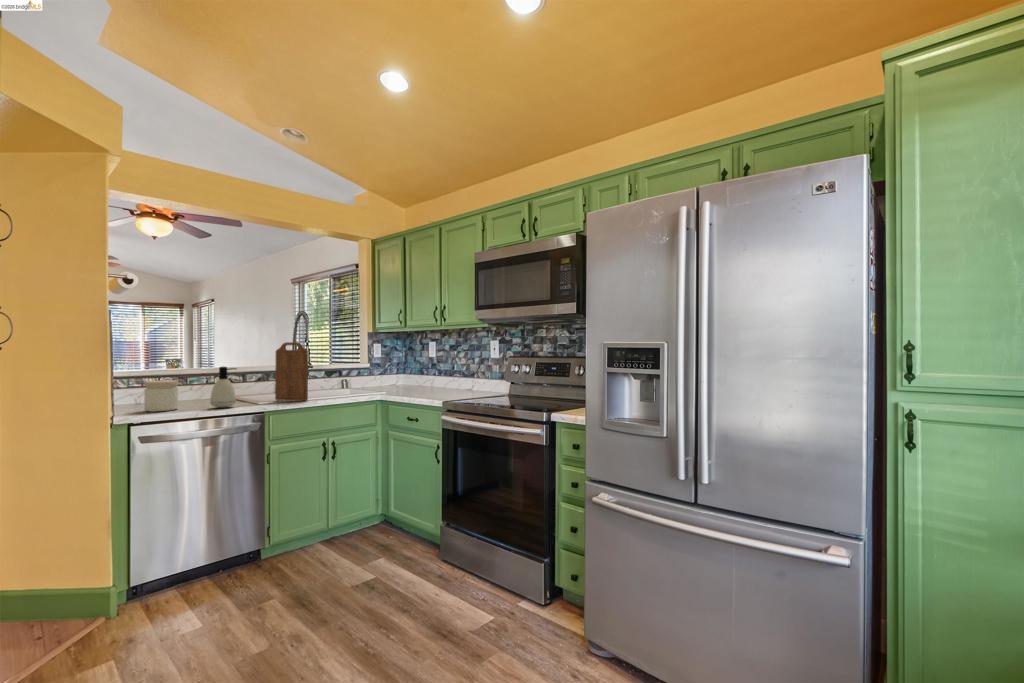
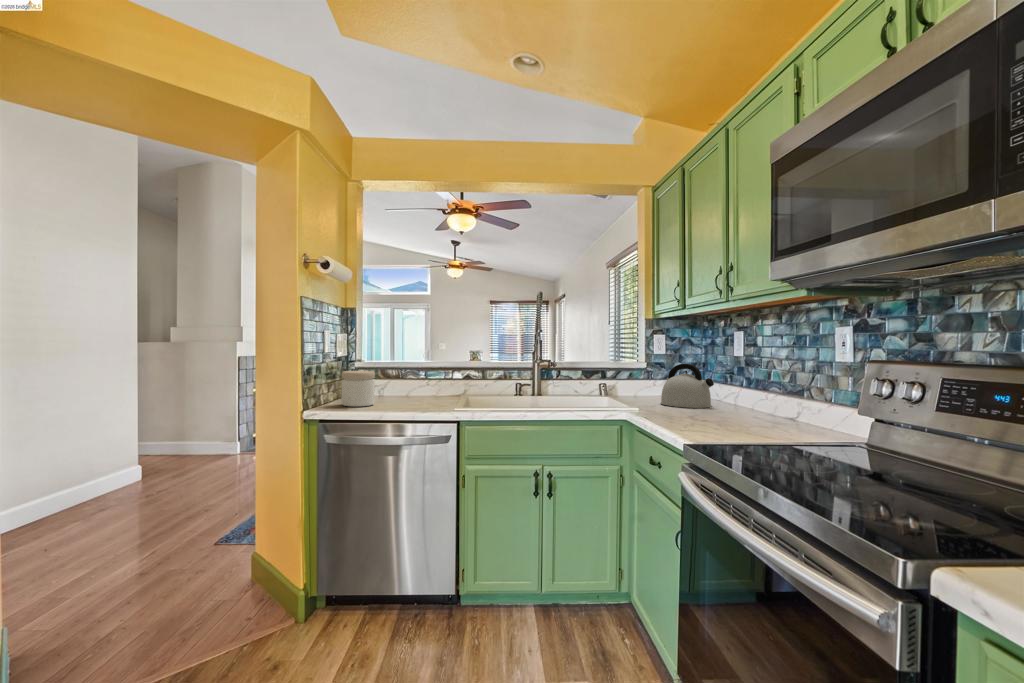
cutting board: present [275,342,308,401] -> none [482,328,513,411]
kettle: none [391,363,424,390] -> present [661,364,714,408]
soap dispenser: present [210,367,236,408] -> none [394,358,424,409]

